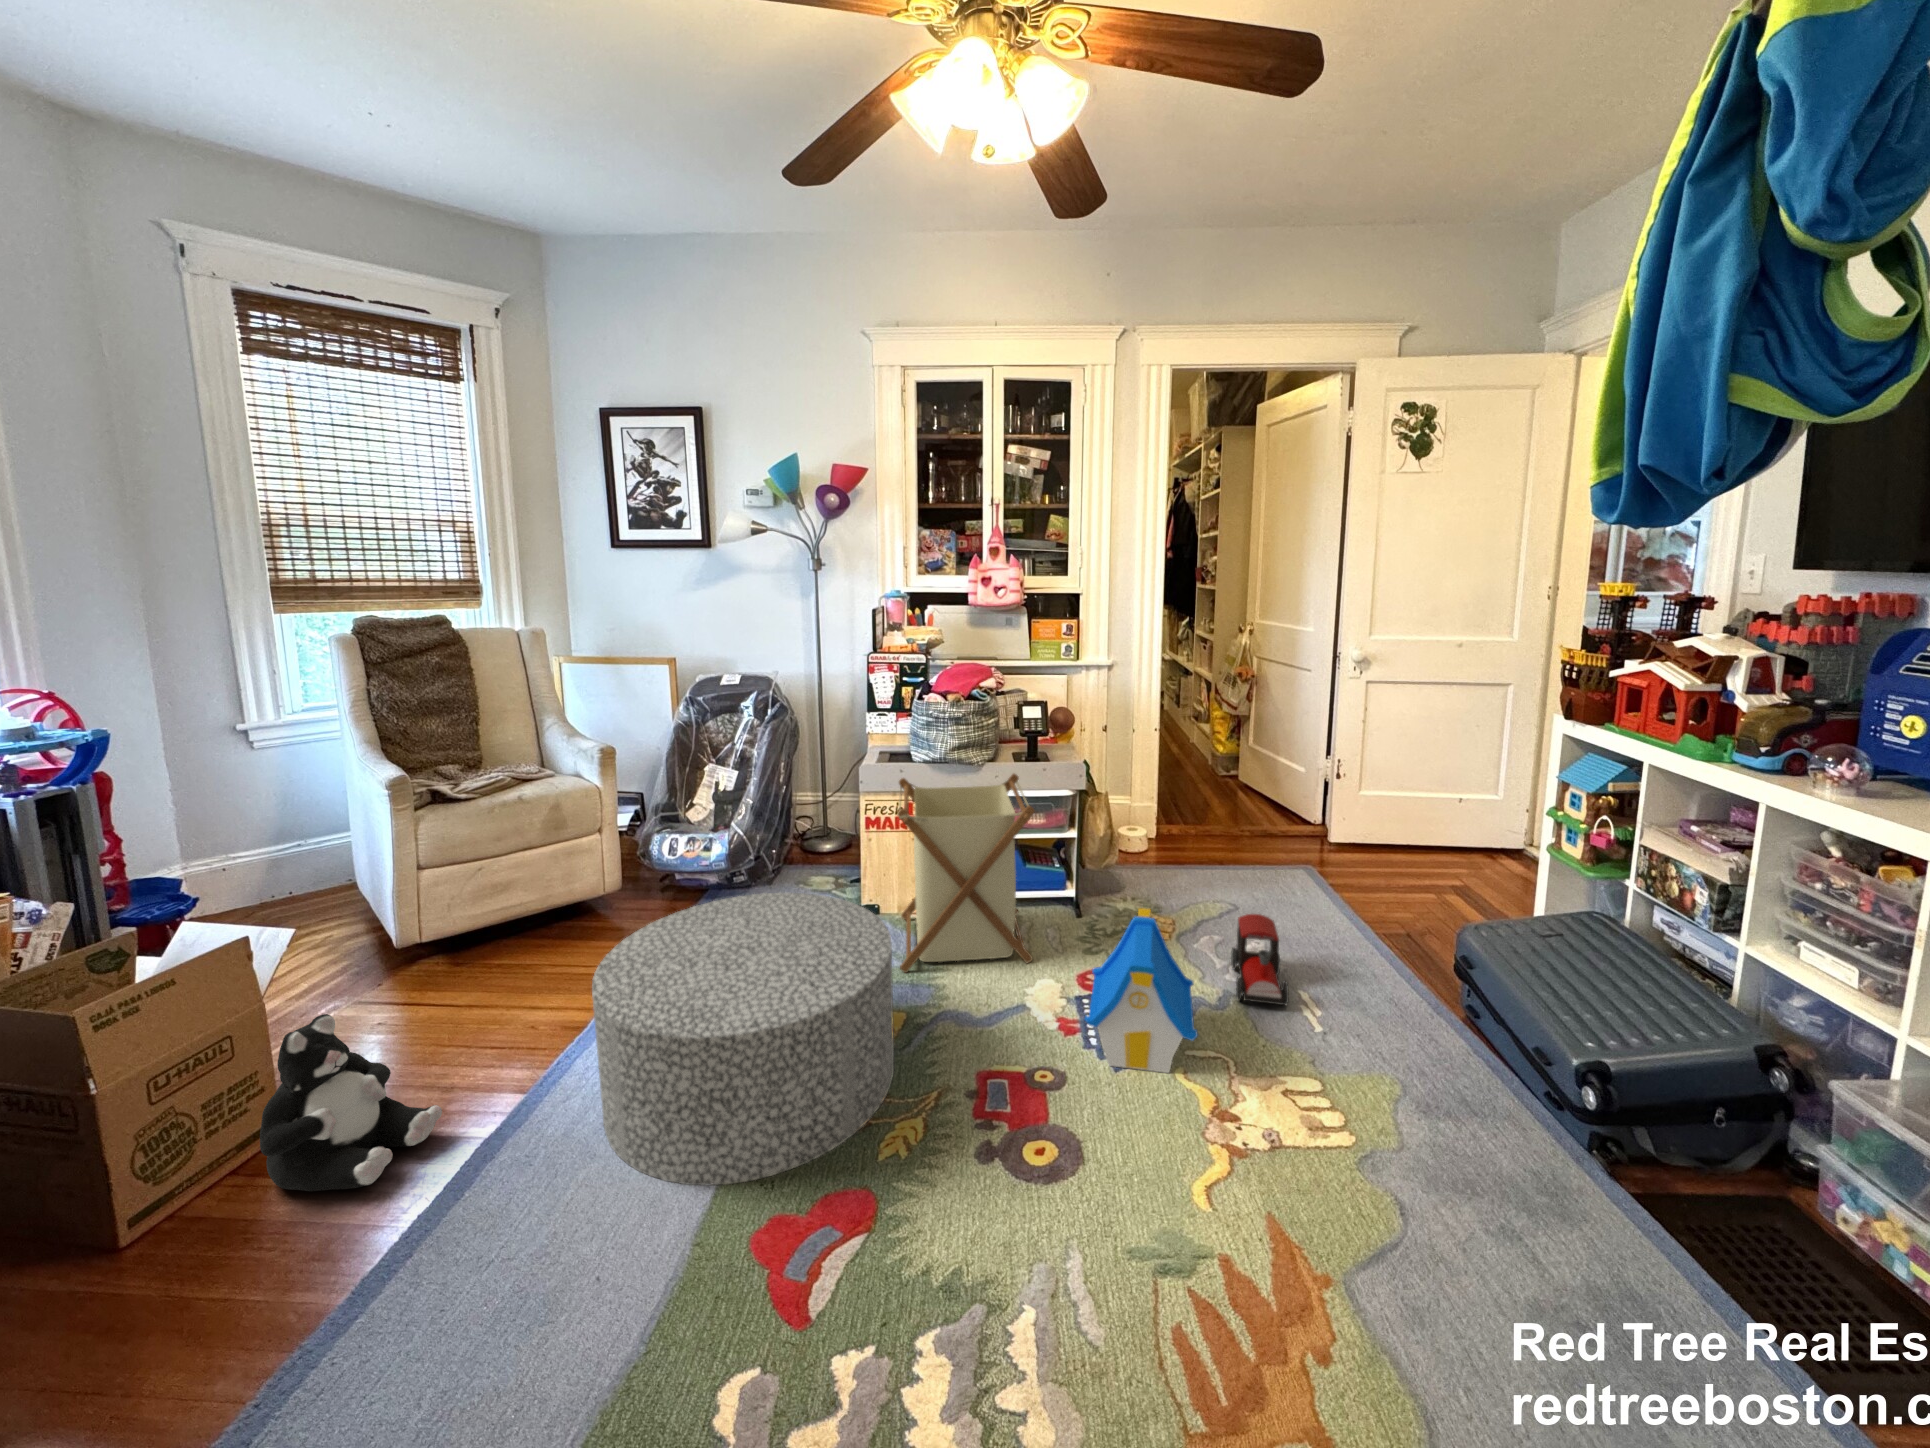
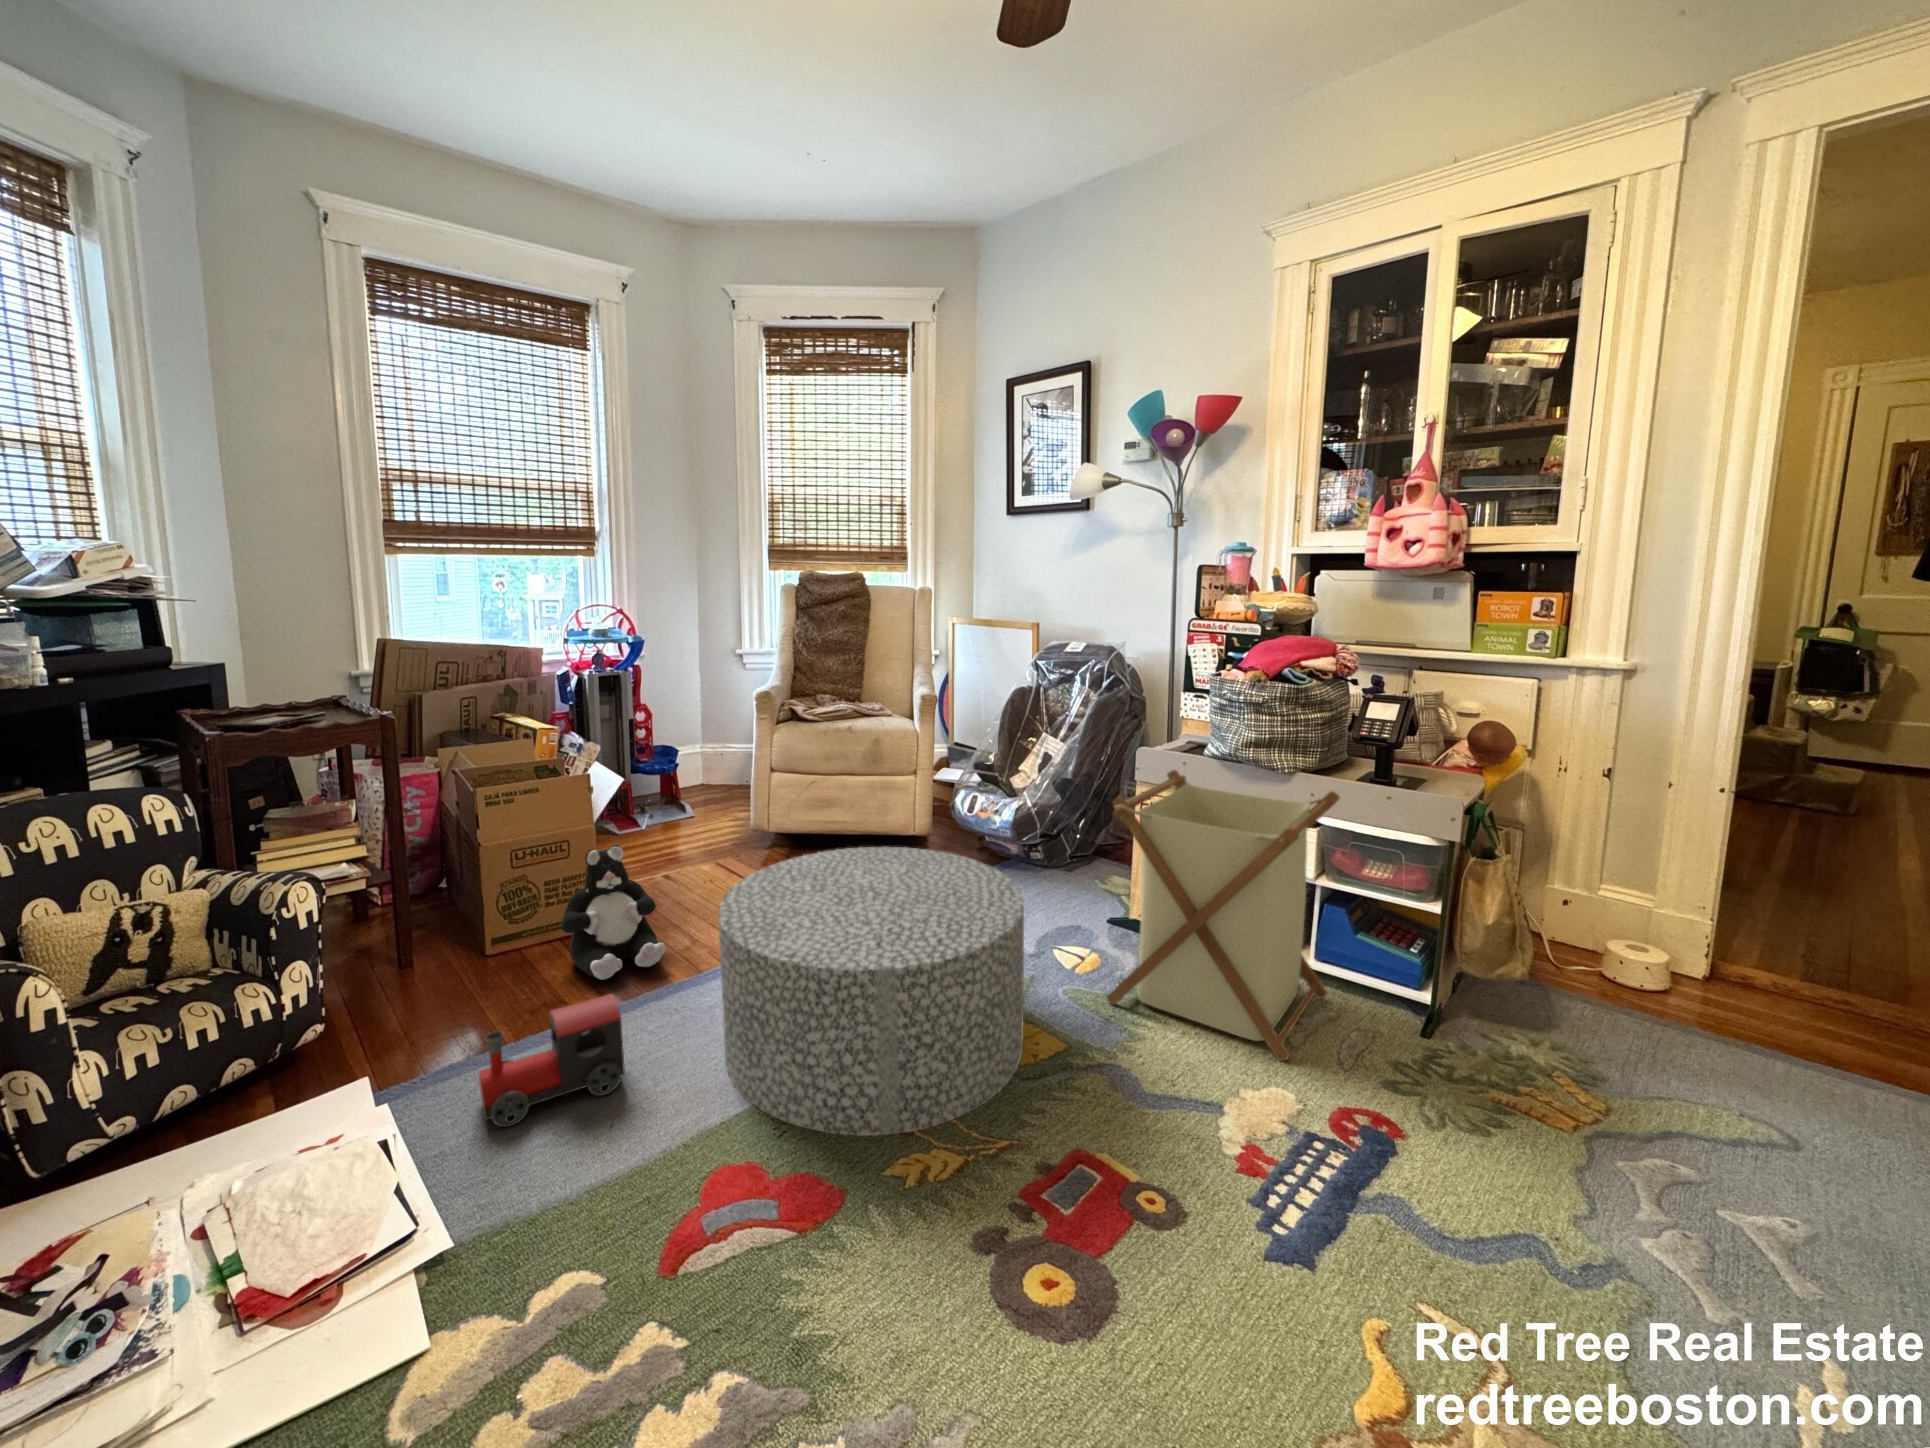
toy house: present [1085,908,1197,1073] -> none [1235,1031,1504,1321]
toy train: present [1231,914,1289,1005] -> present [479,994,625,1127]

